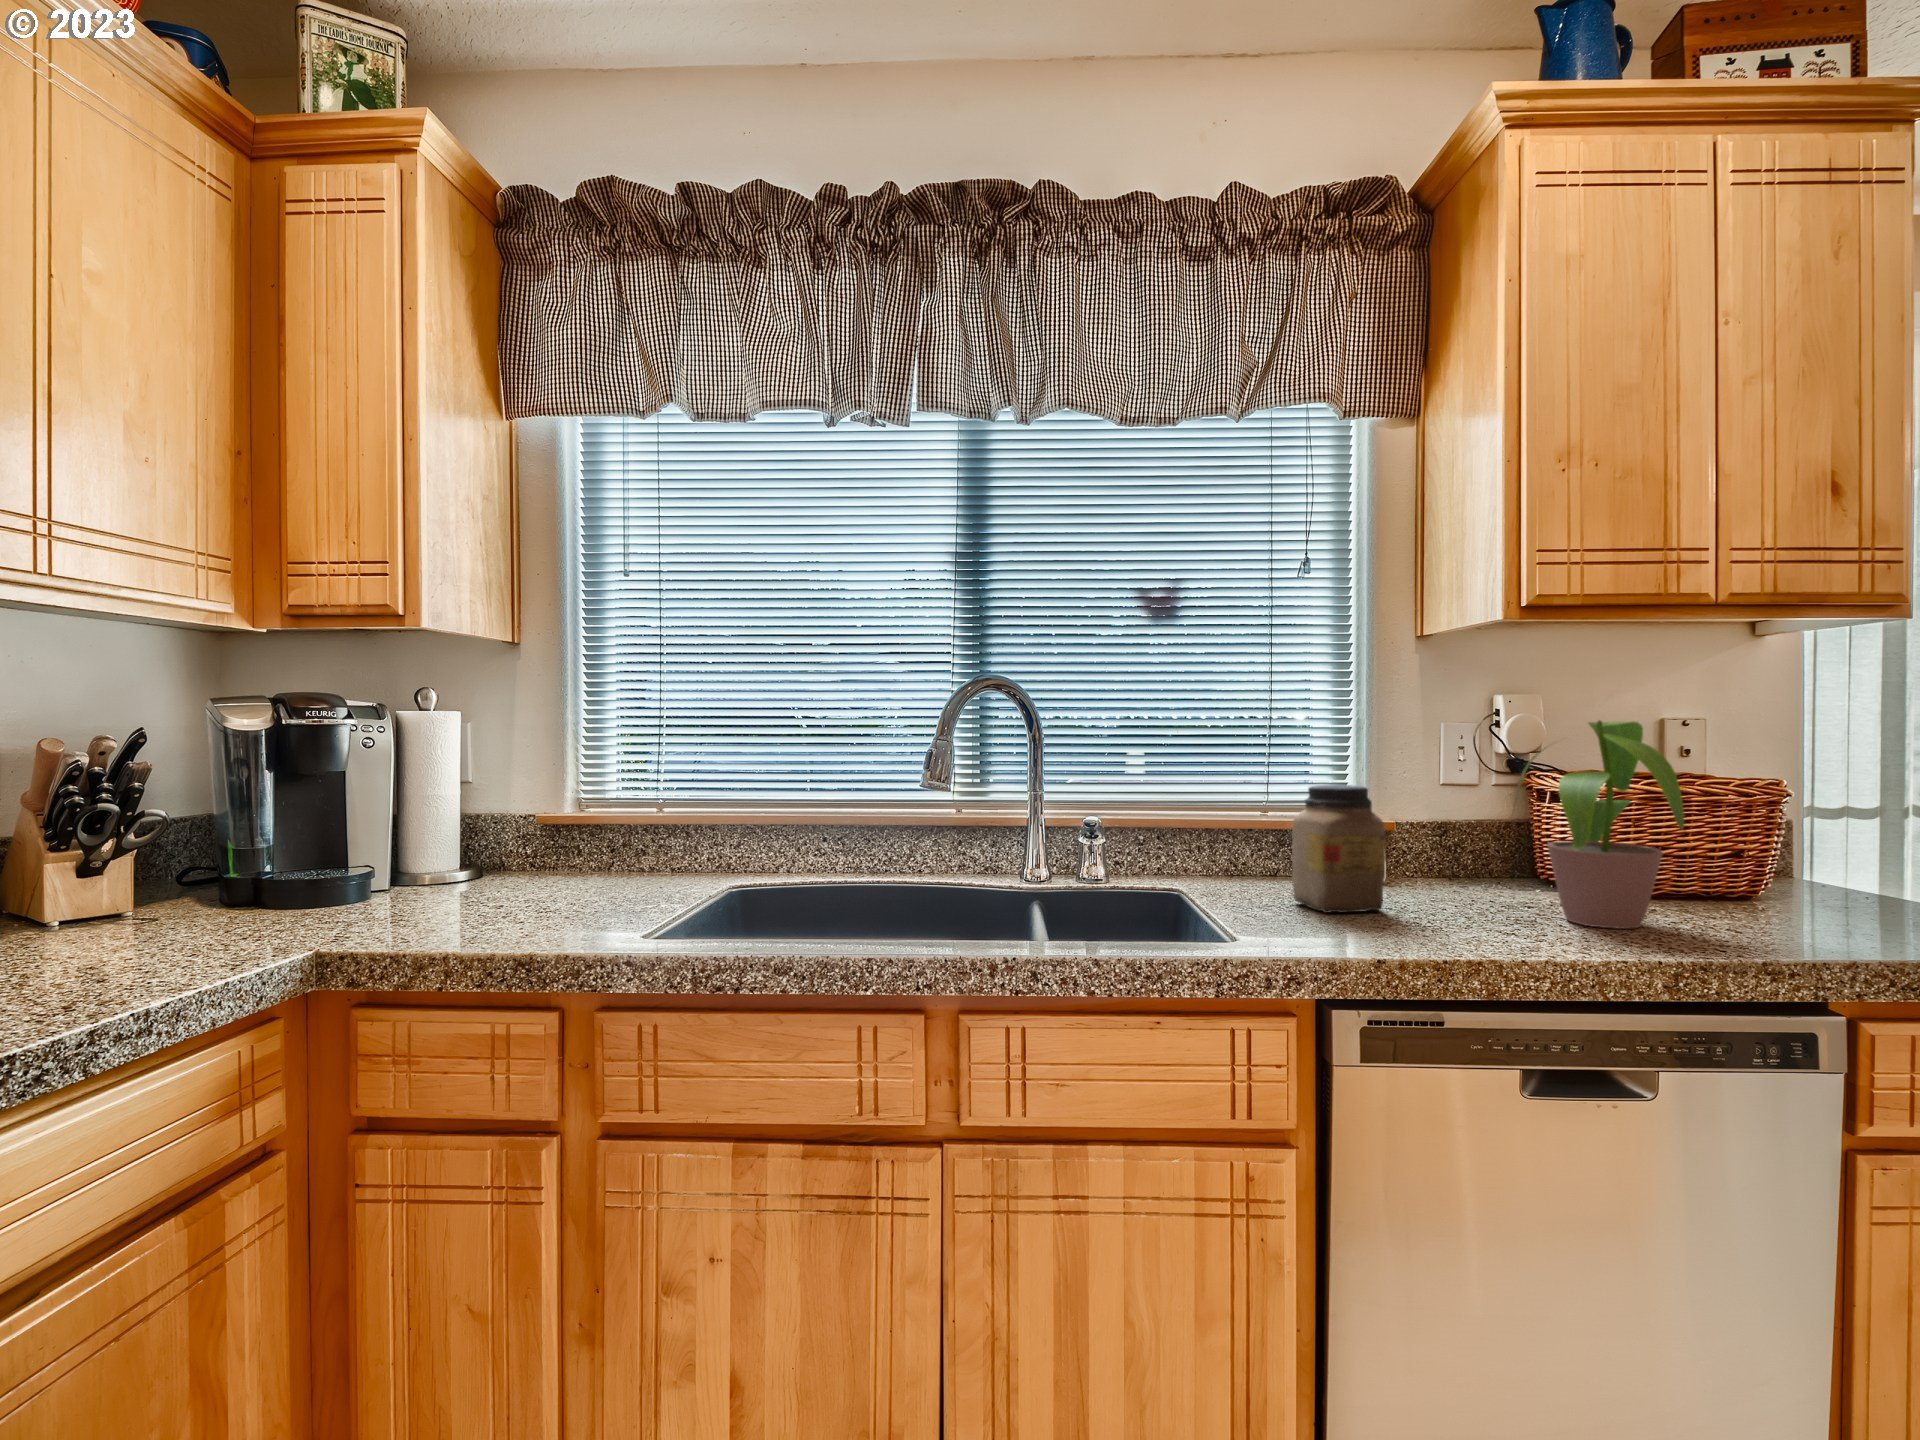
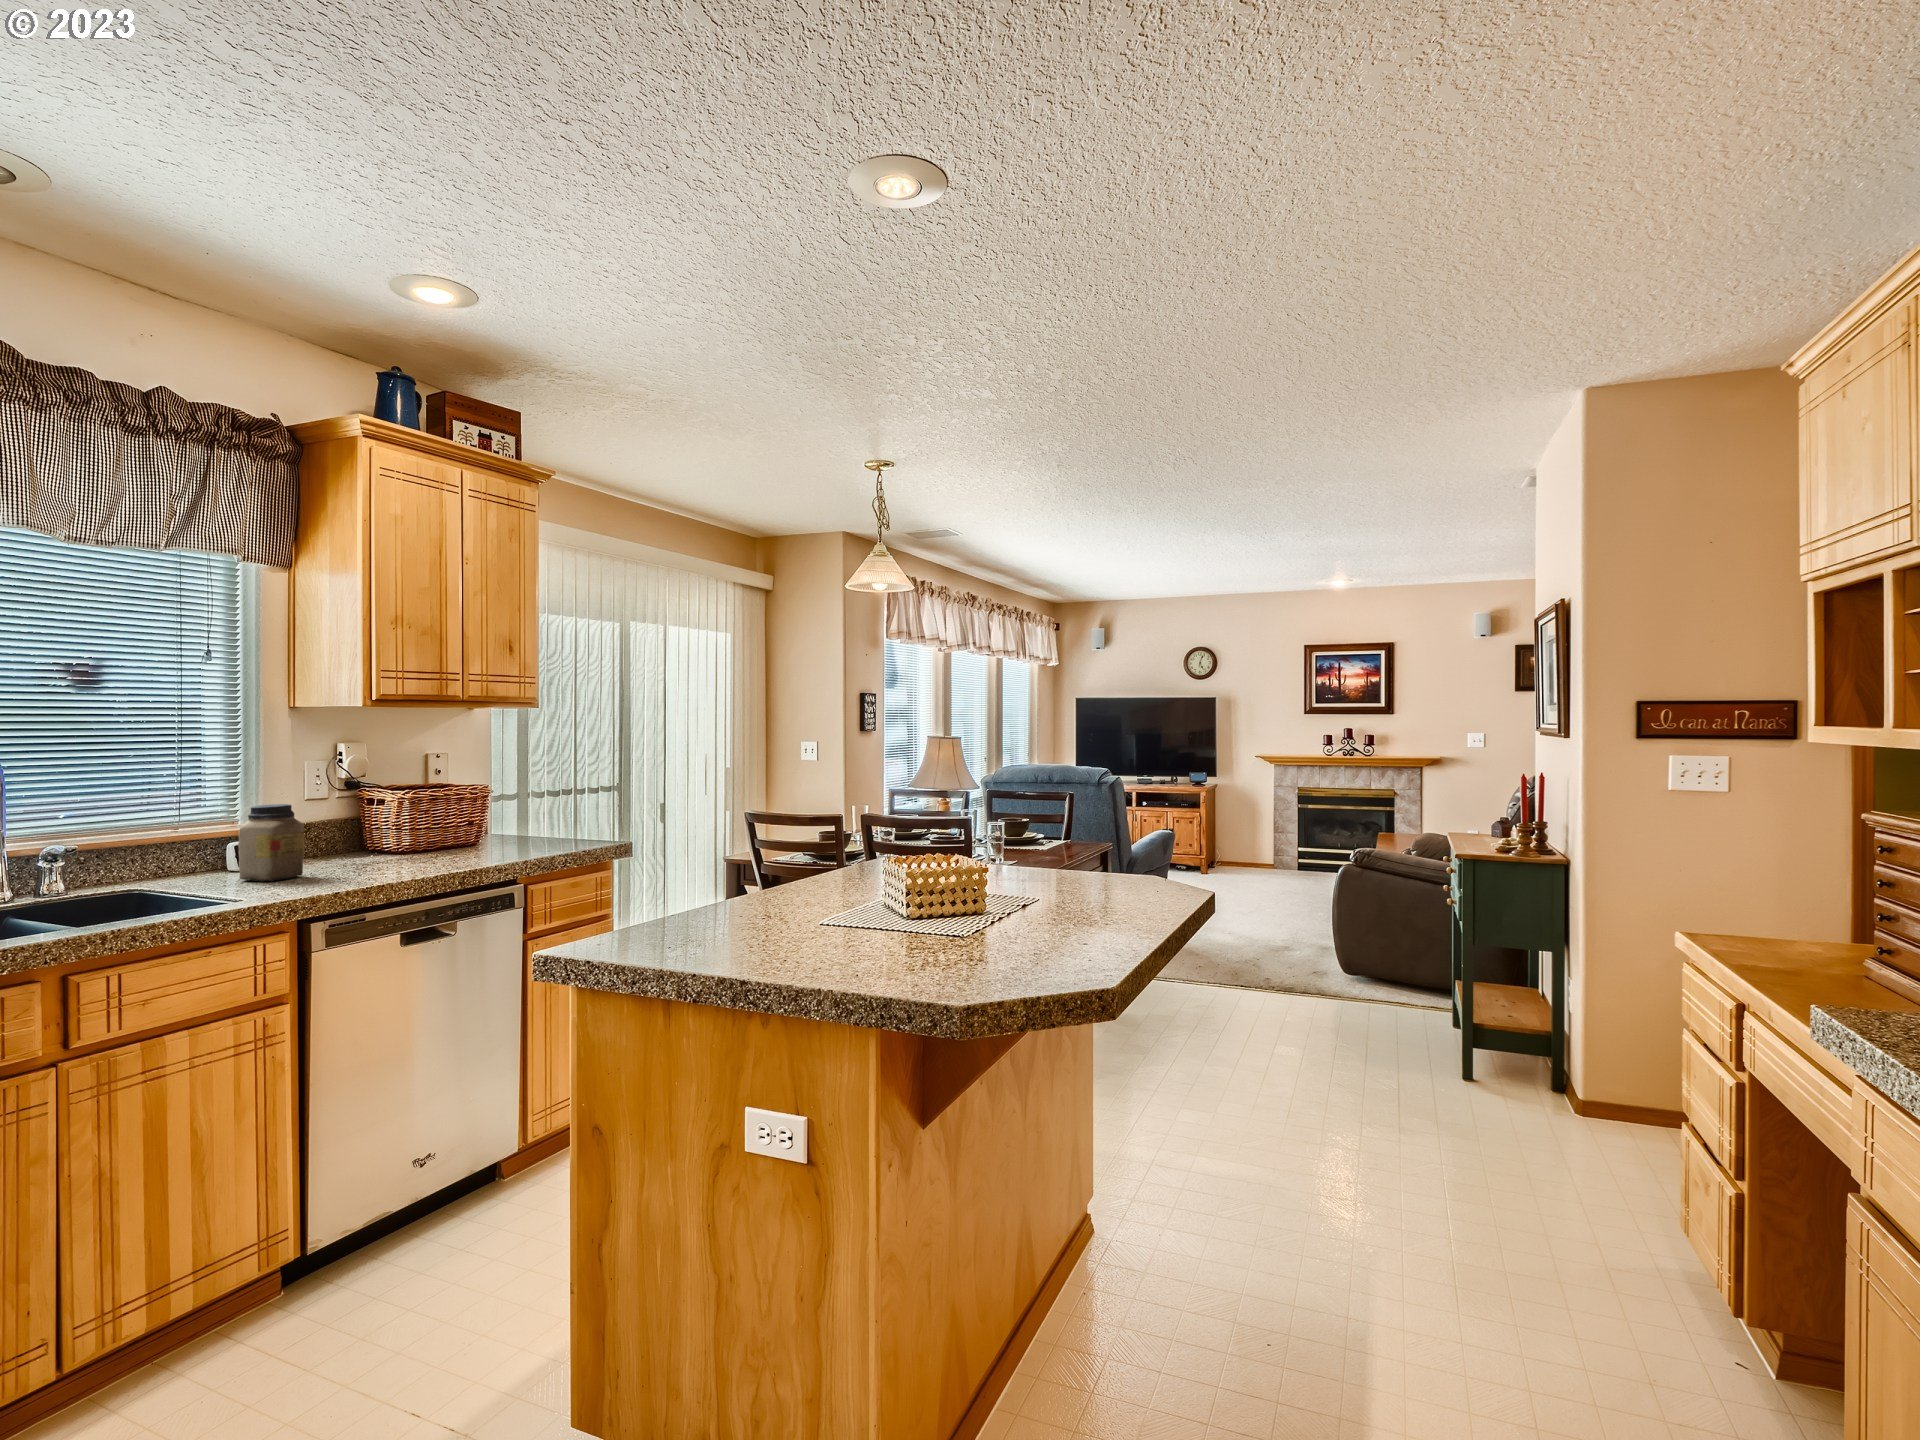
potted plant: present [1513,720,1684,929] -> none [367,759,468,865]

